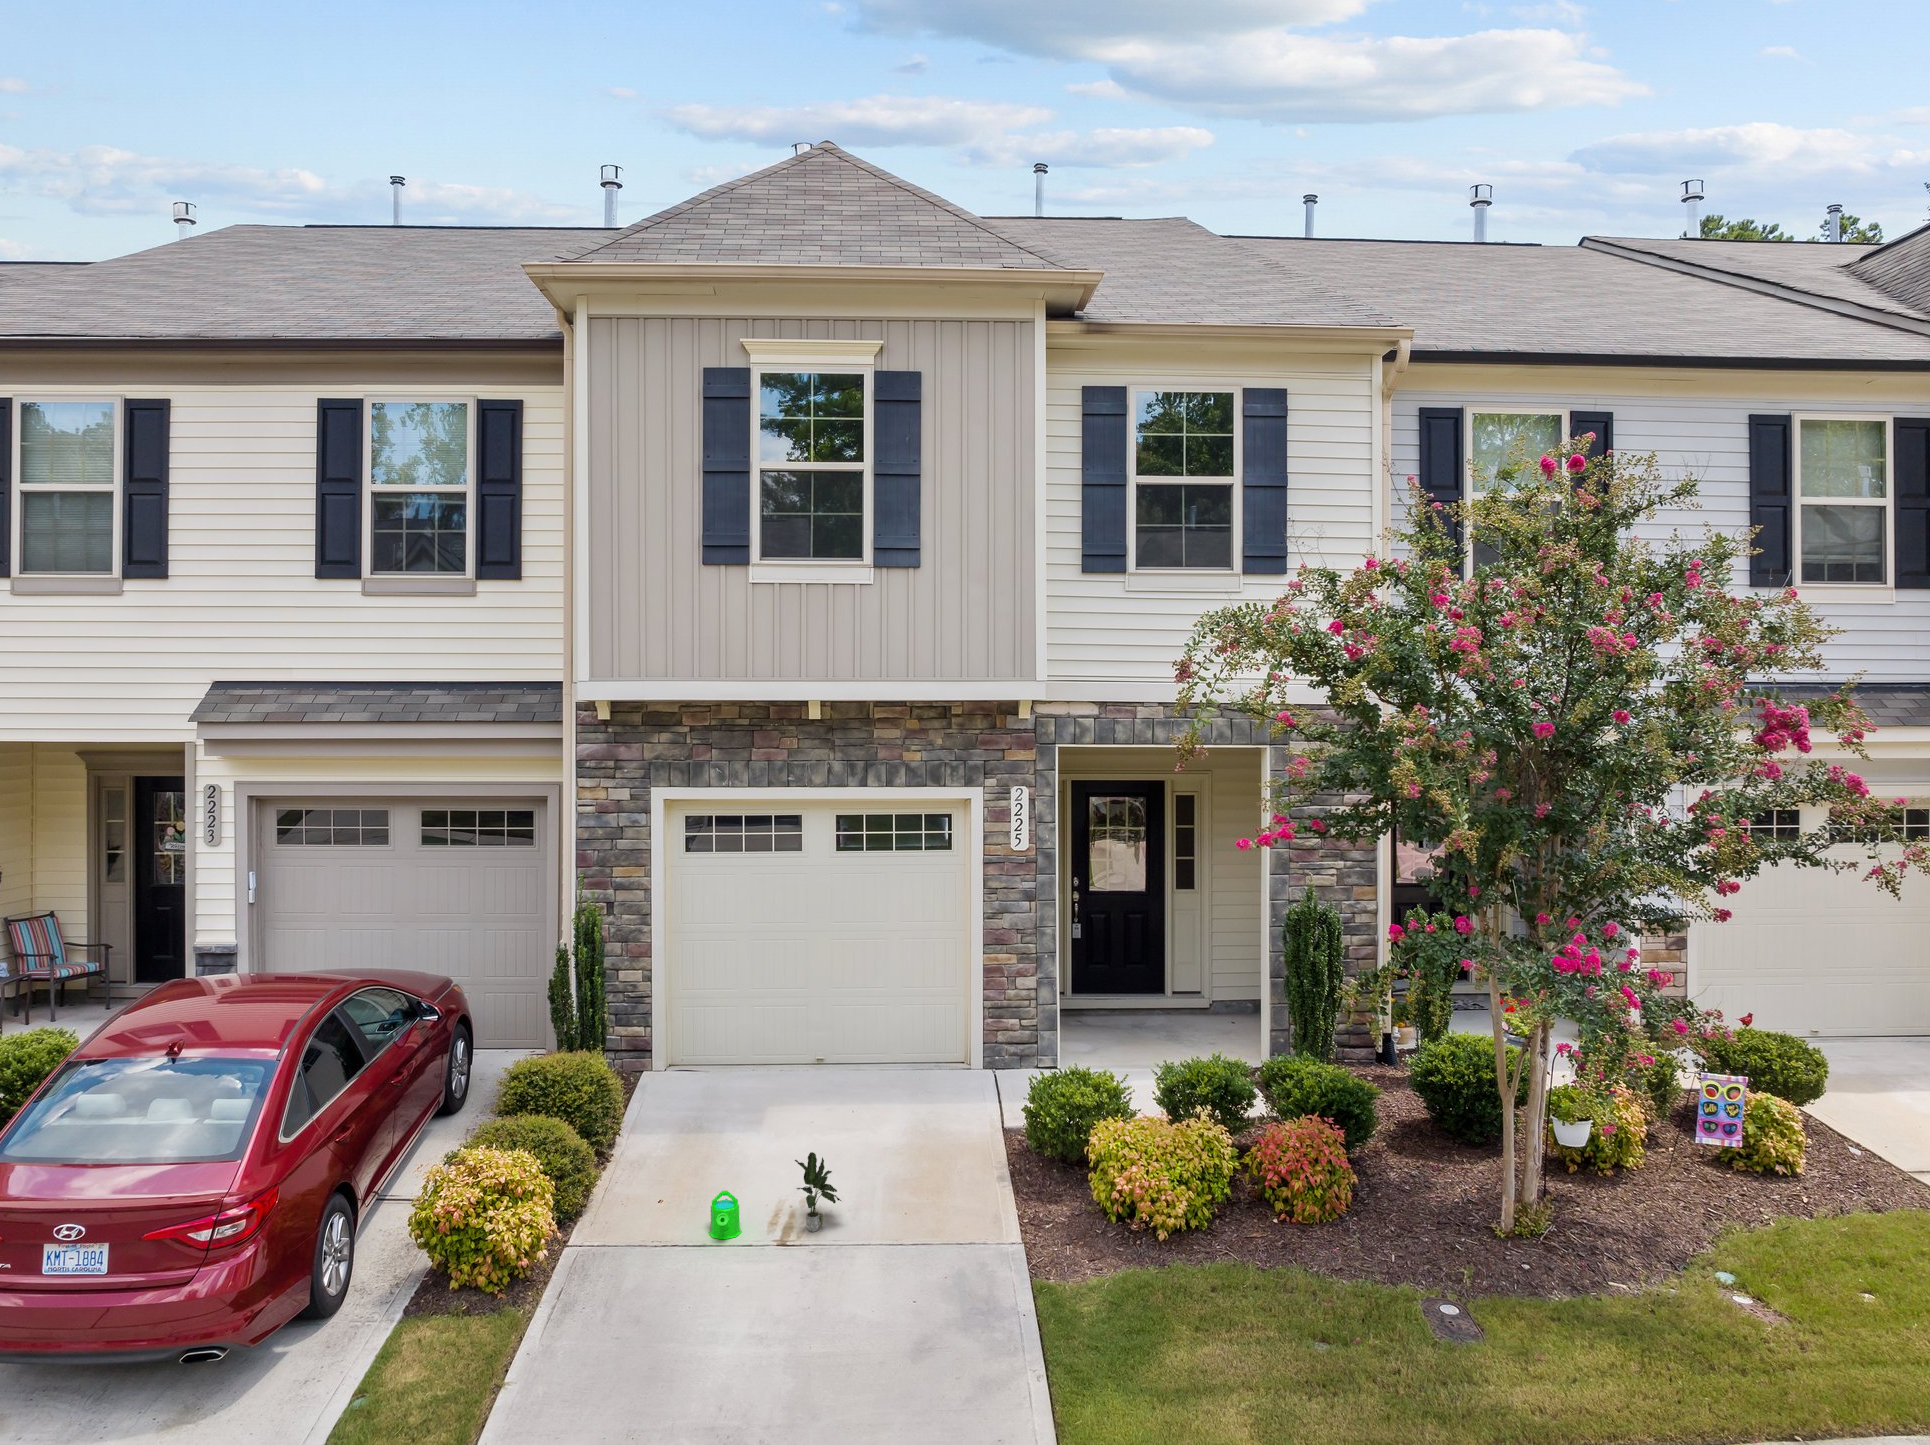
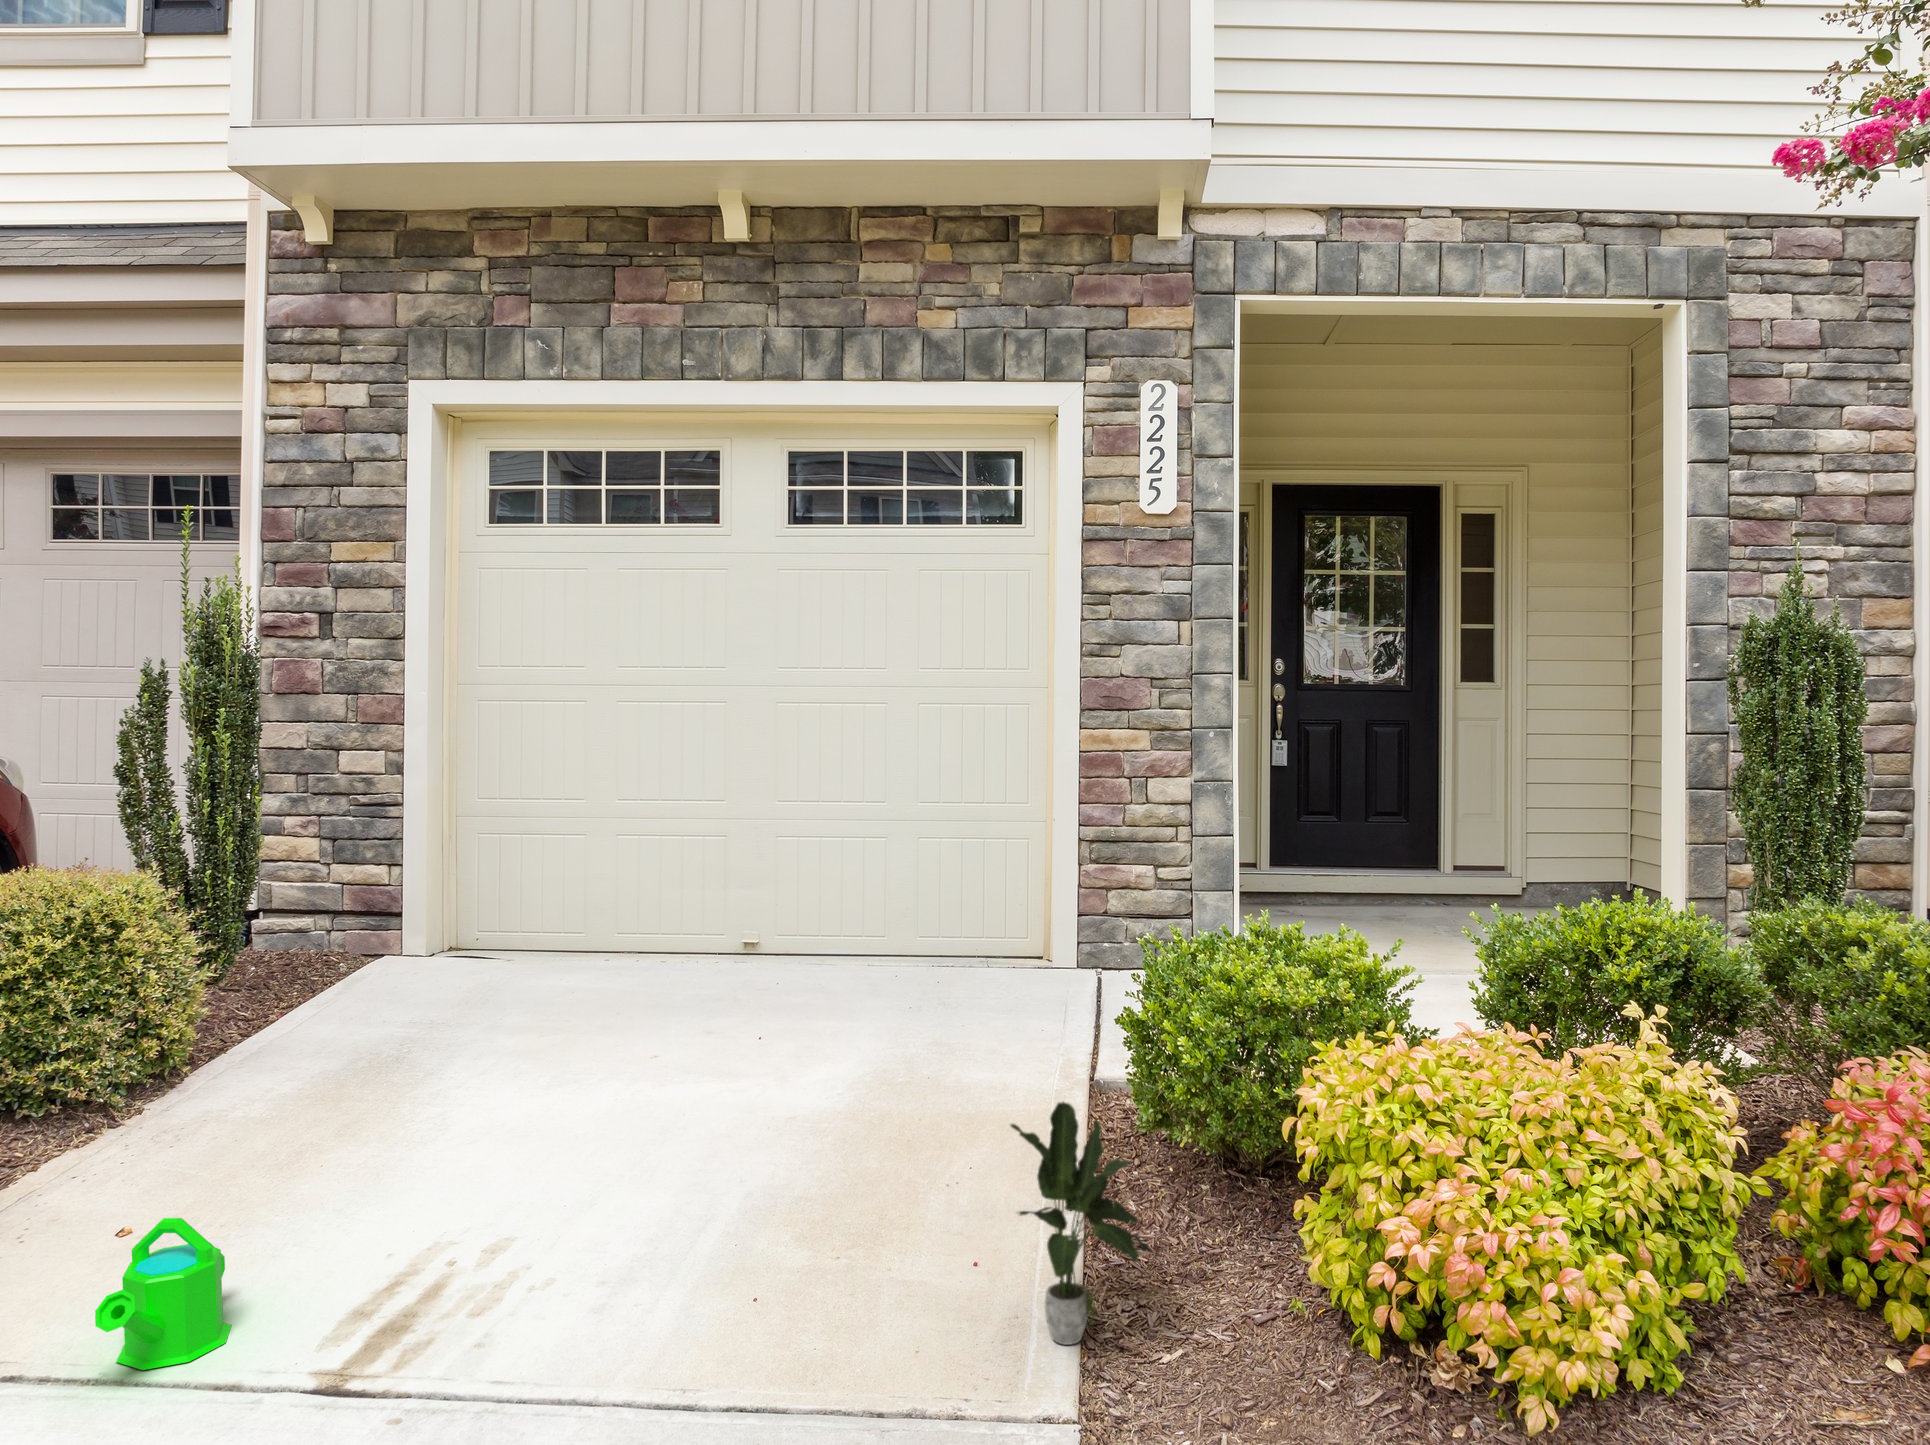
potted plant: present [795,1152,841,1232] -> present [1010,1102,1154,1345]

